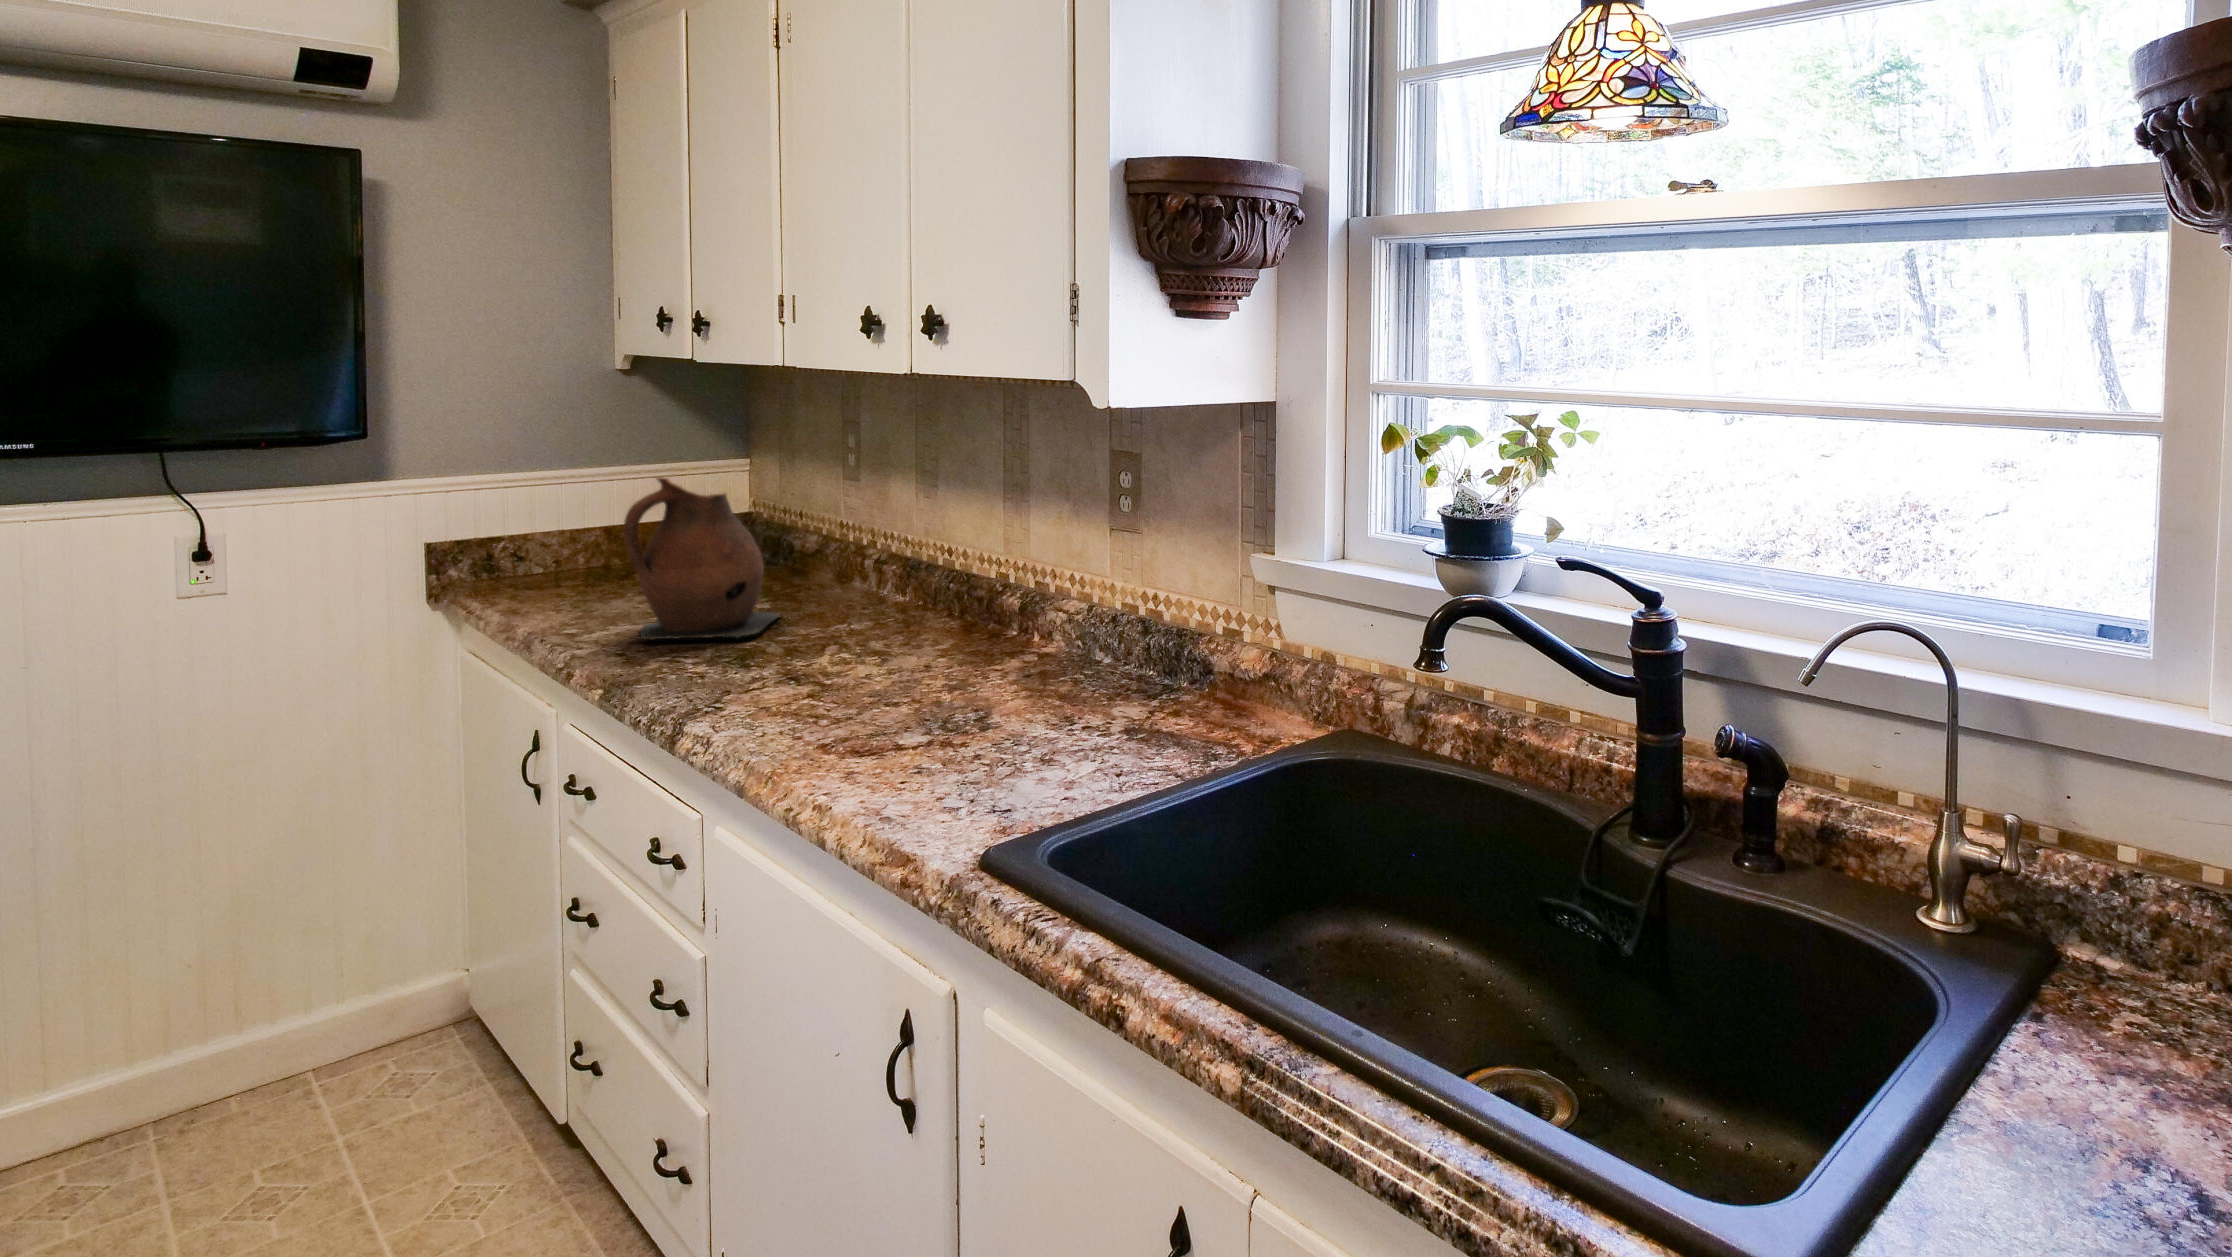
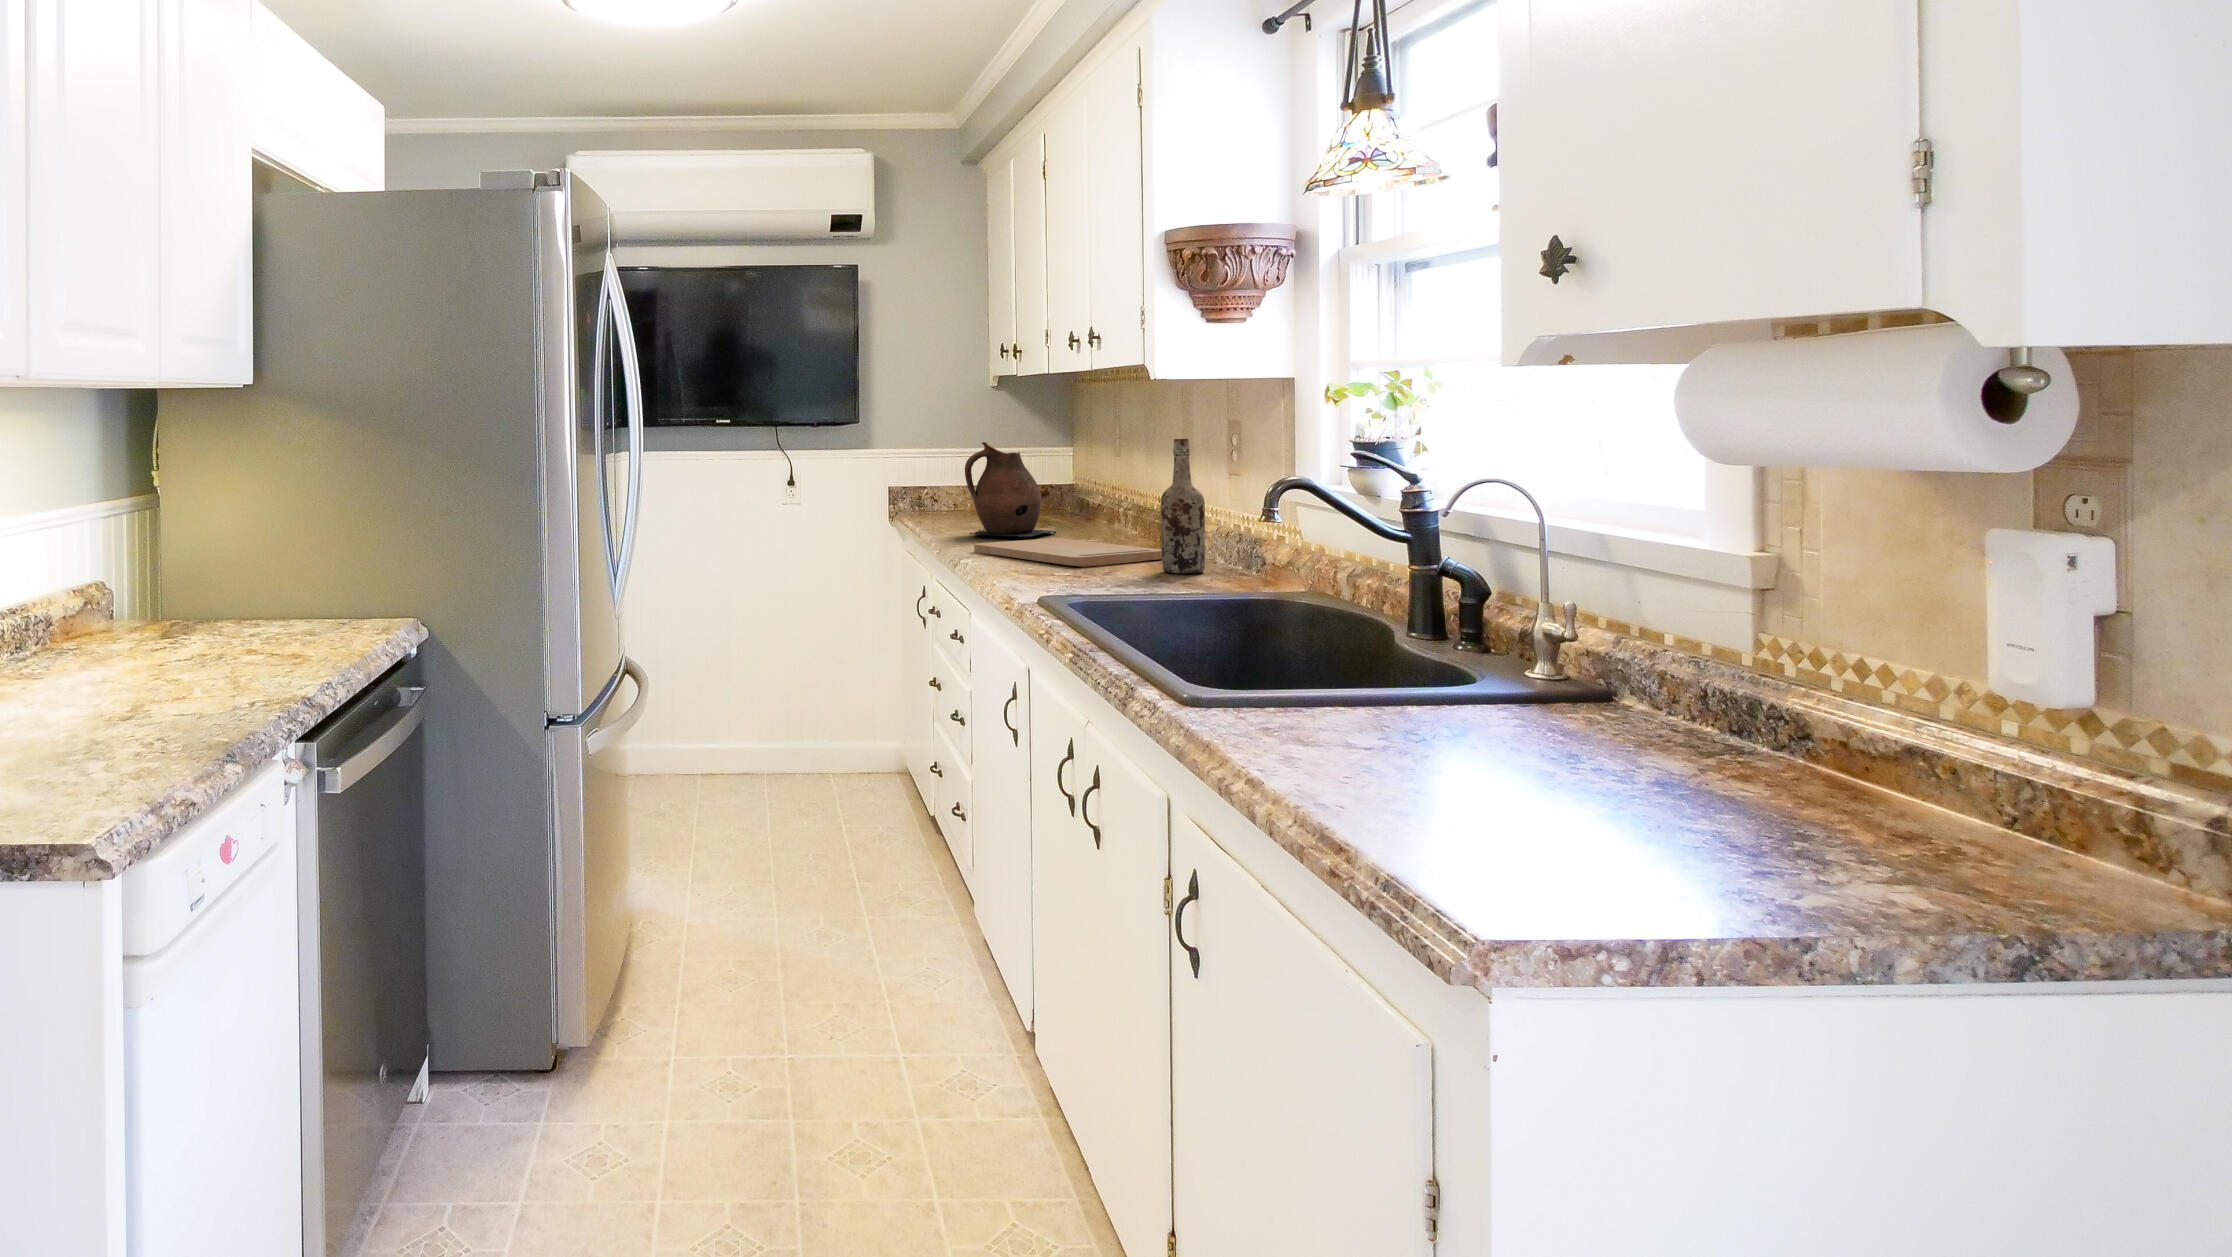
wine bottle: none [1066,492,1132,709] -> present [1161,439,1205,573]
cutting board: none [684,638,1028,714] -> present [974,538,1162,566]

